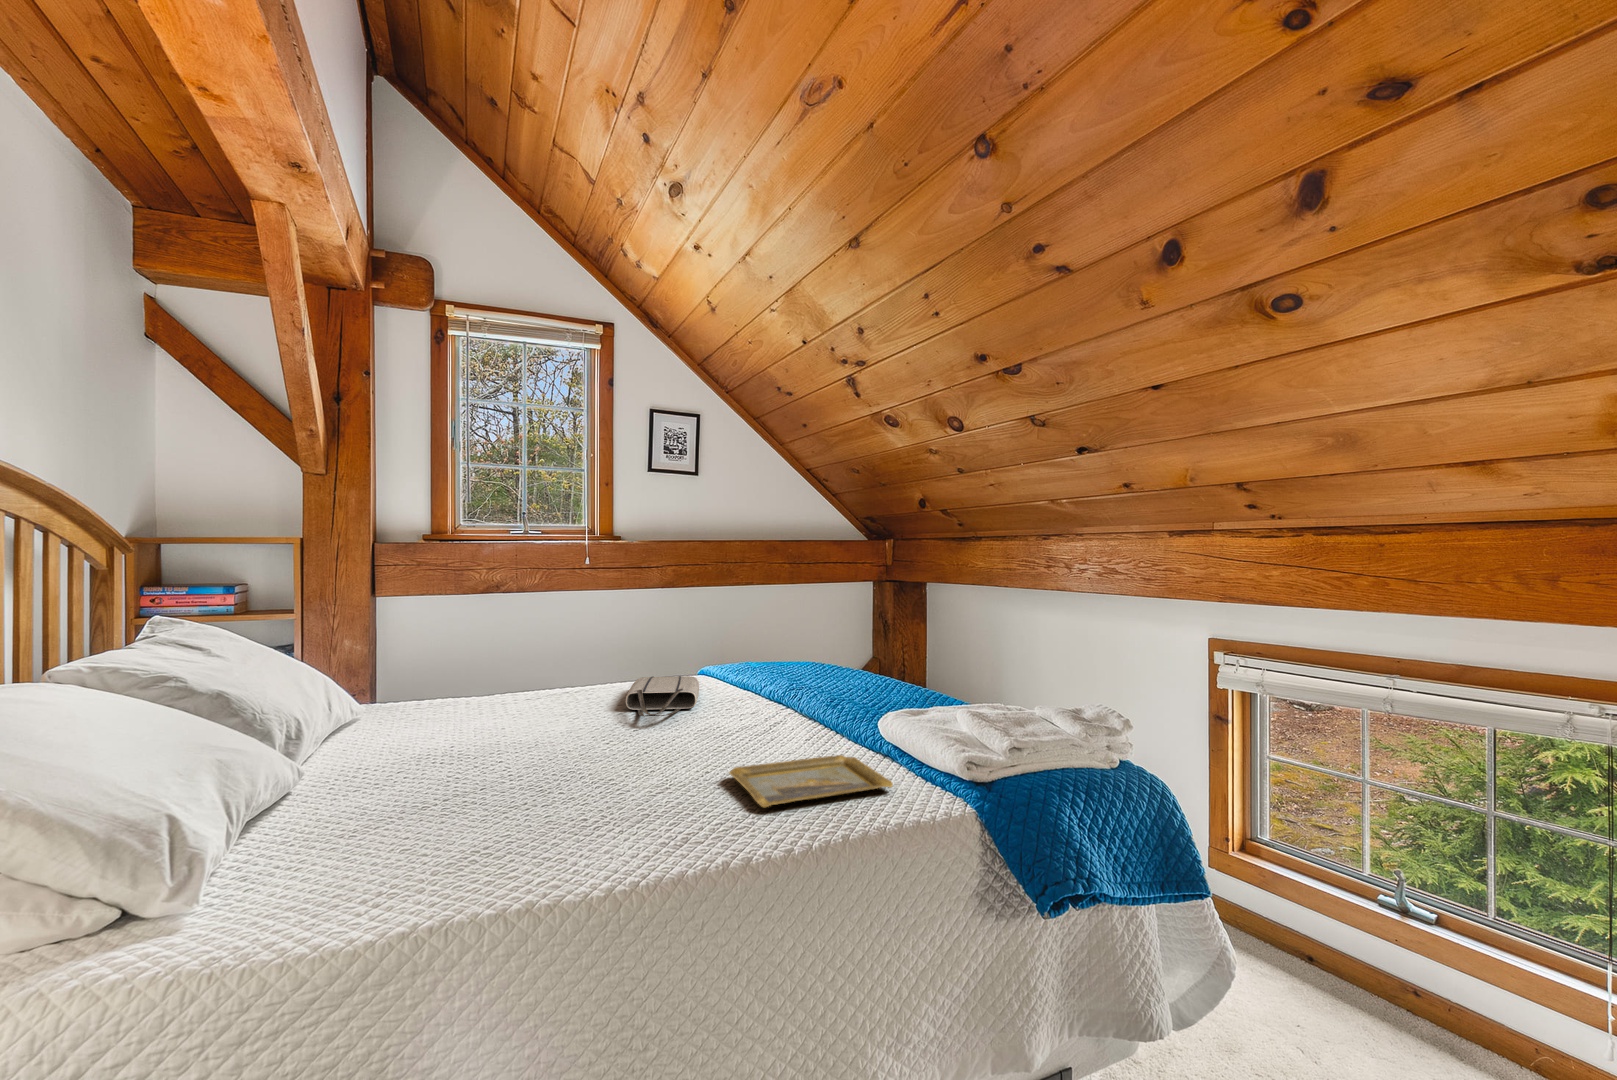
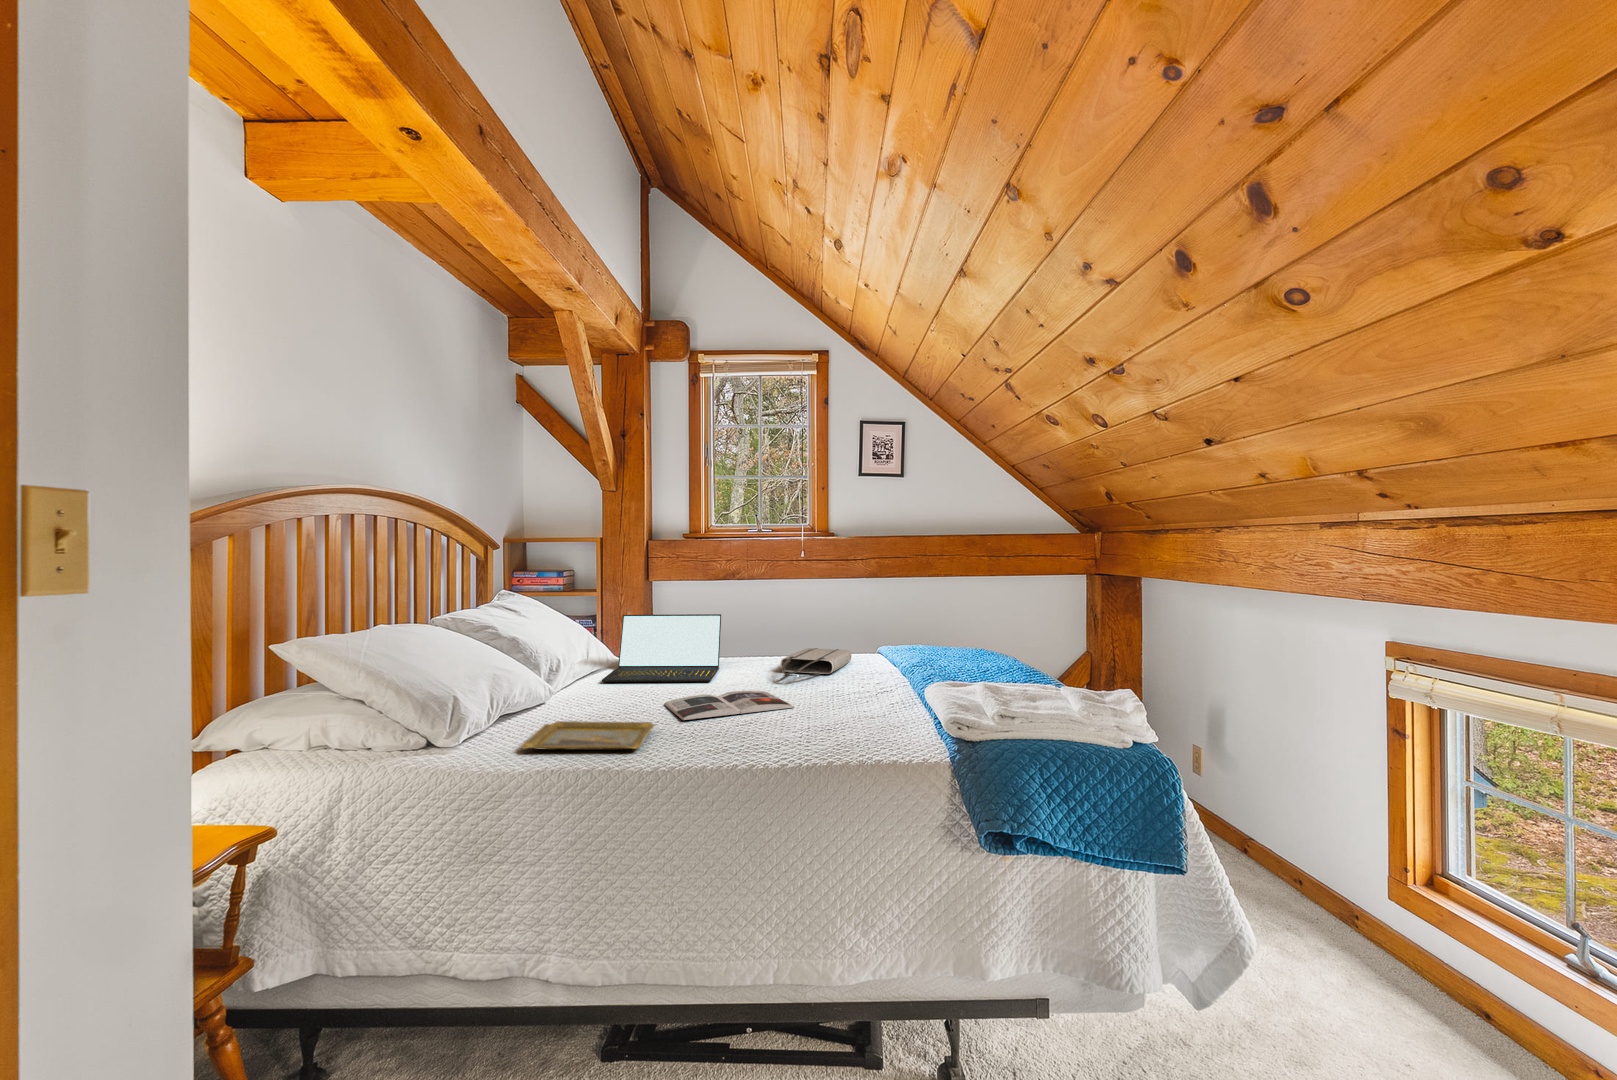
laptop: none [376,641,545,750] -> present [602,614,721,682]
magazine: none [509,741,698,799] -> present [664,691,794,720]
tray: present [729,755,893,807] -> present [522,721,655,750]

